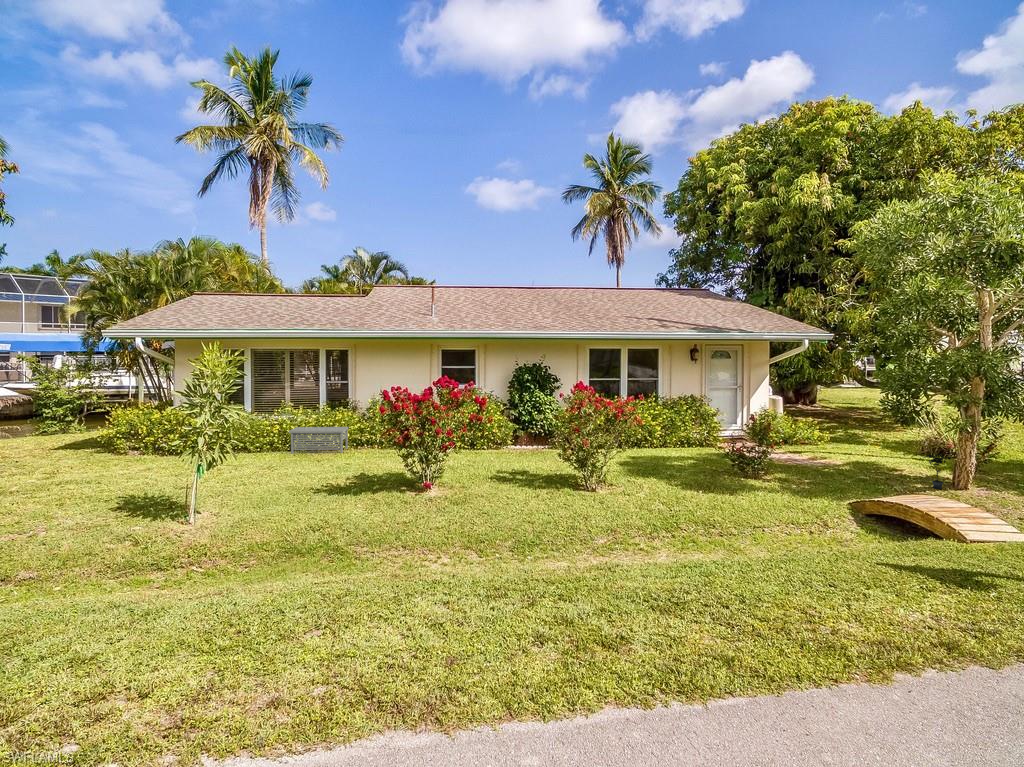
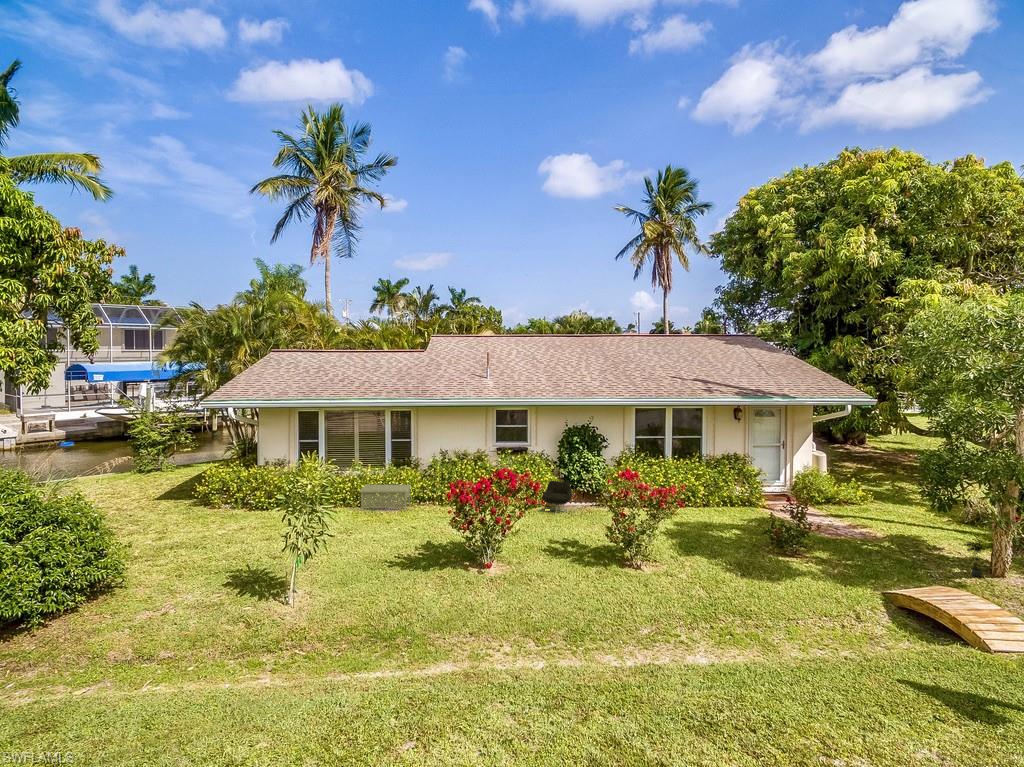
lounge chair: none [491,421,525,454] -> present [542,481,572,515]

